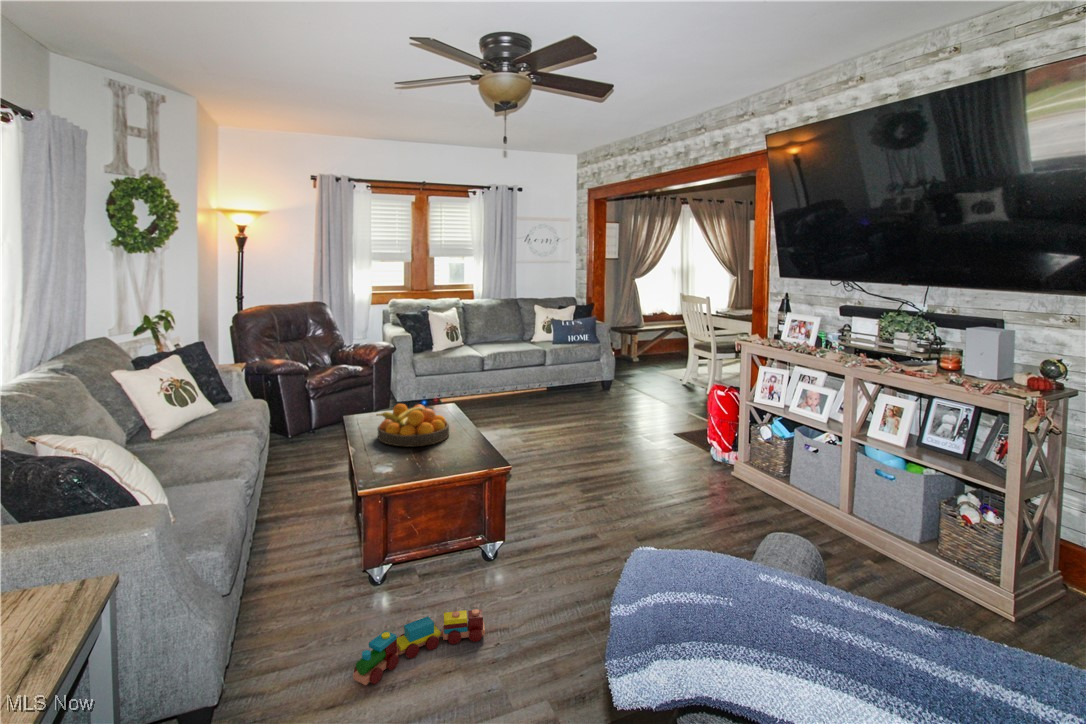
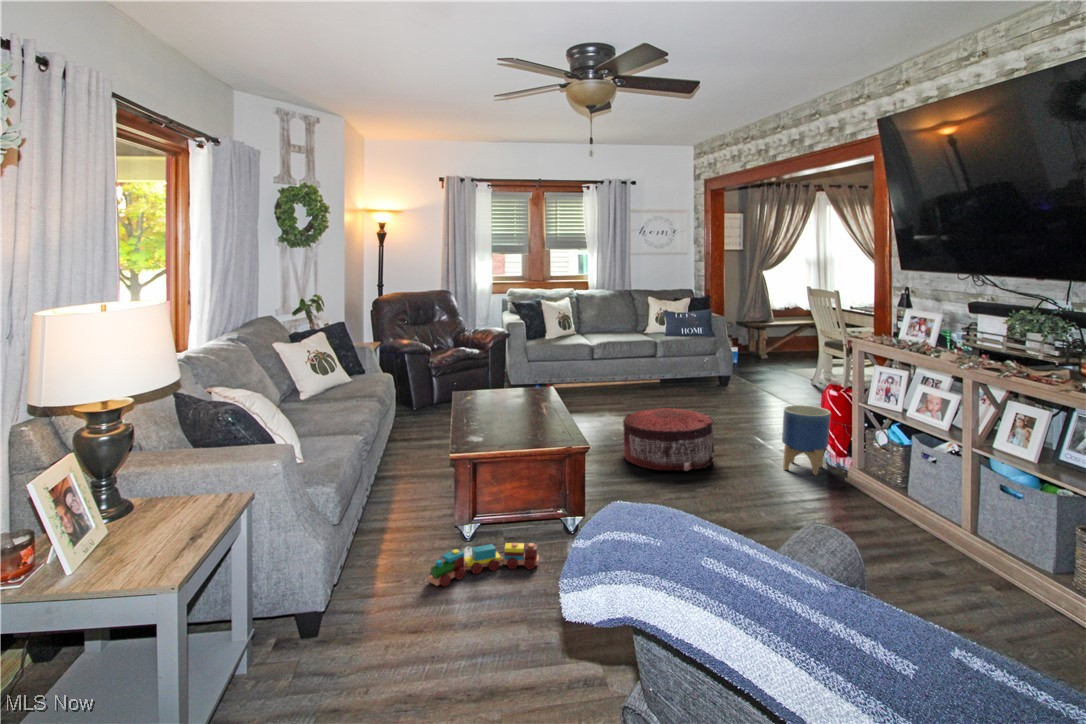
fruit bowl: present [377,404,449,446] -> none [470,376,533,412]
planter: none [698,417,744,487] -> present [782,405,831,475]
pouf: none [540,423,635,494] -> present [623,408,715,471]

